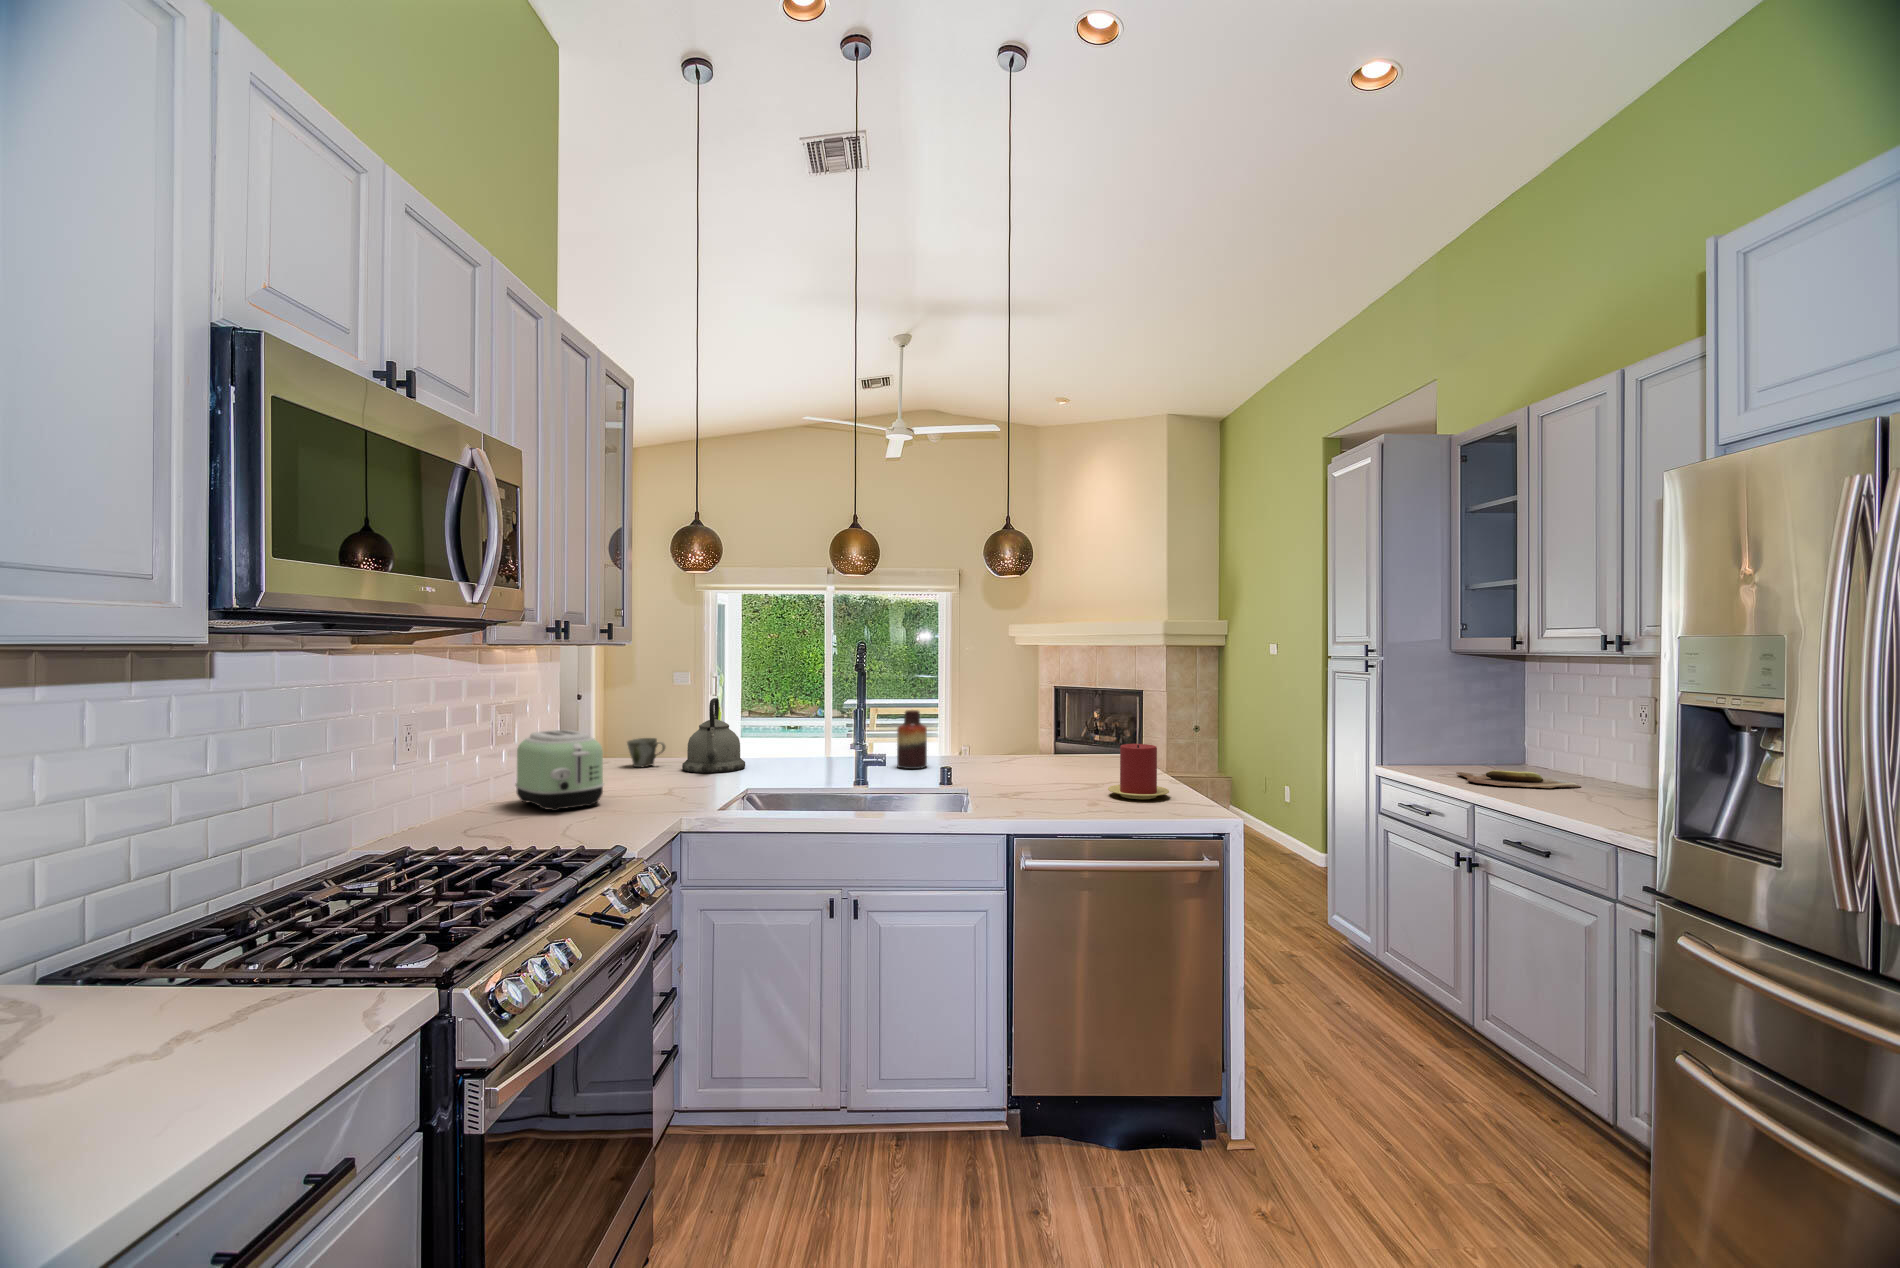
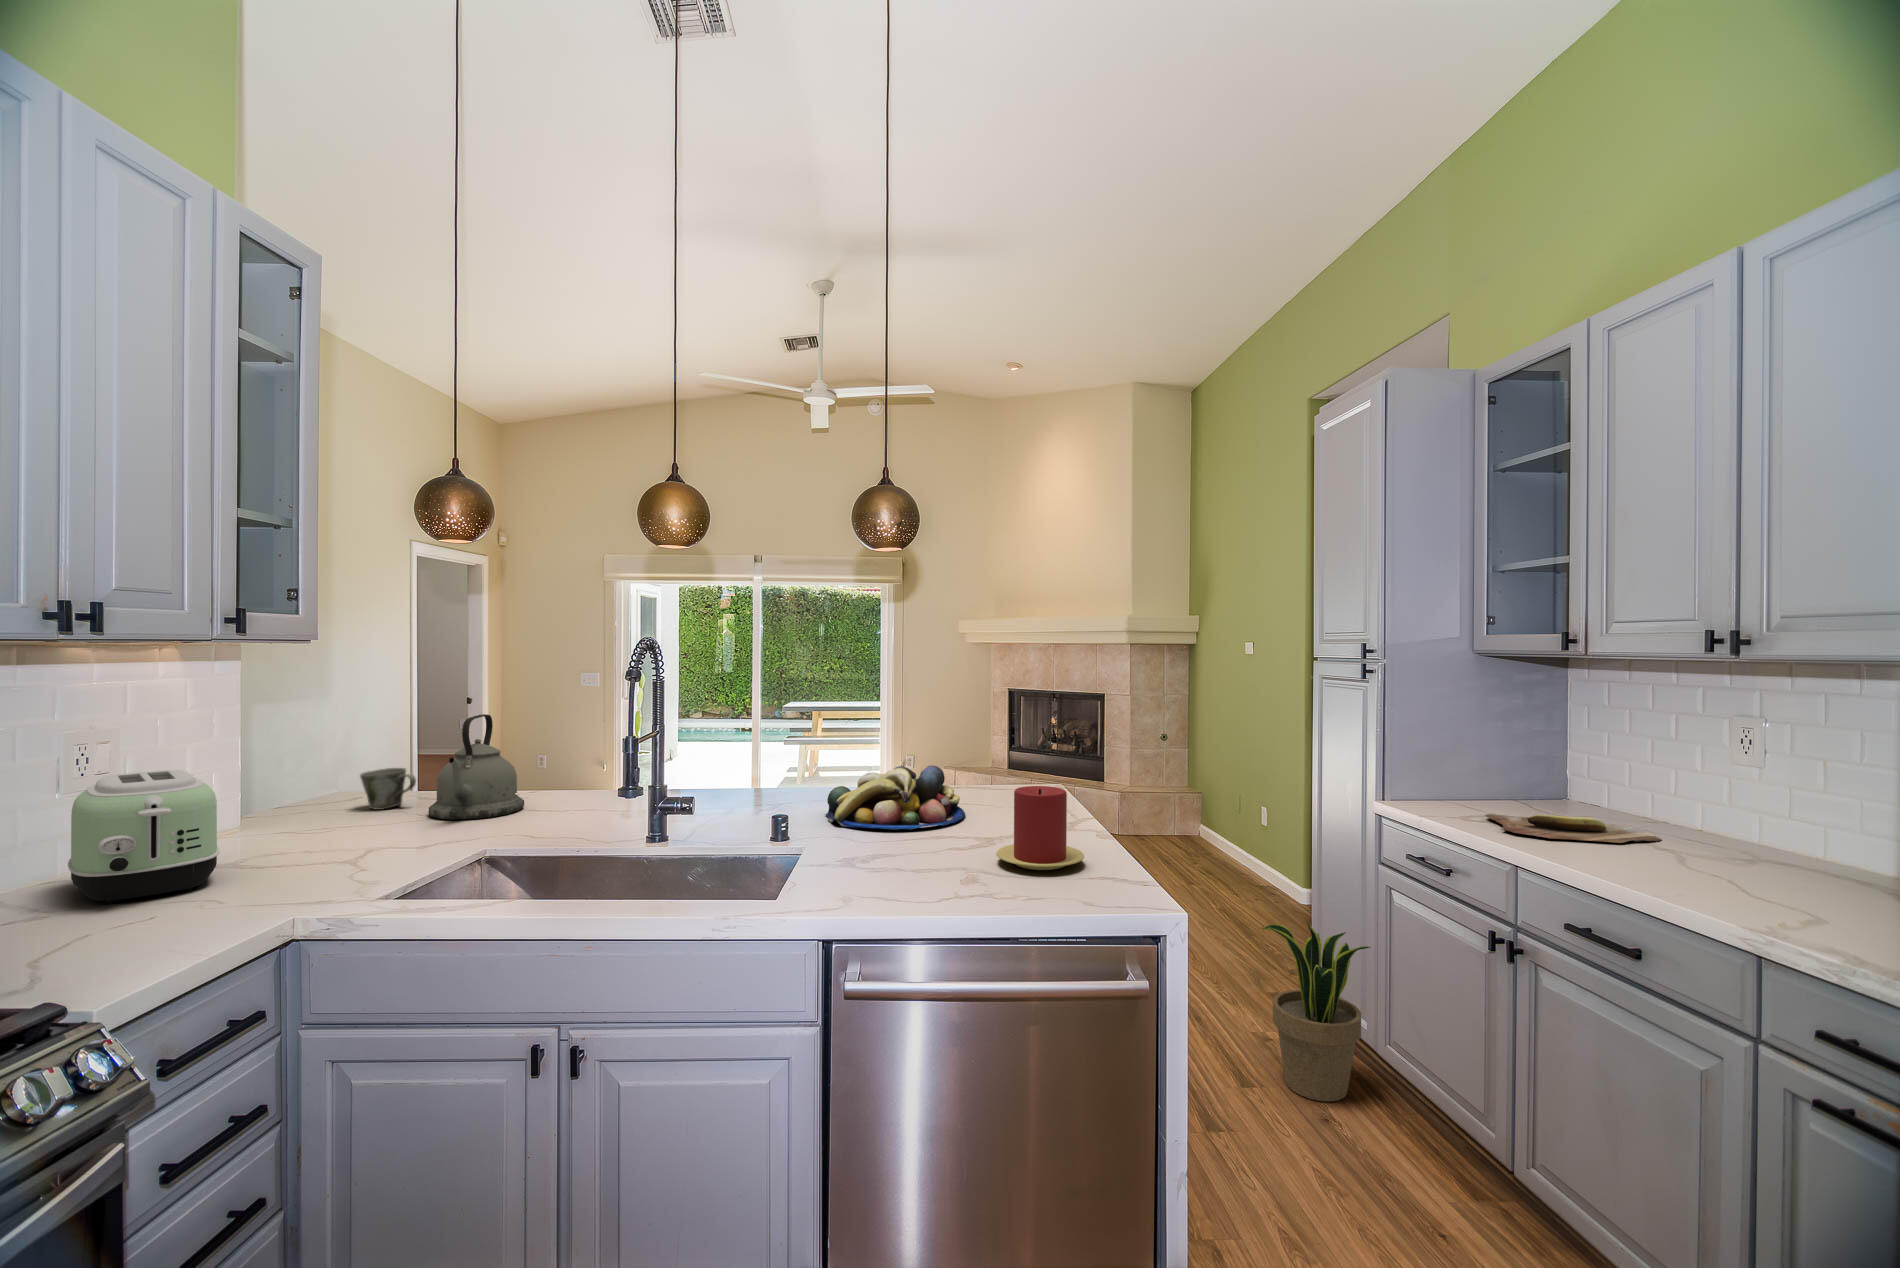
vase: present [897,710,927,769] -> none [732,731,773,812]
fruit bowl: none [968,735,1072,778] -> present [826,765,965,830]
potted plant: none [1288,857,1373,993] -> present [1263,922,1371,1102]

